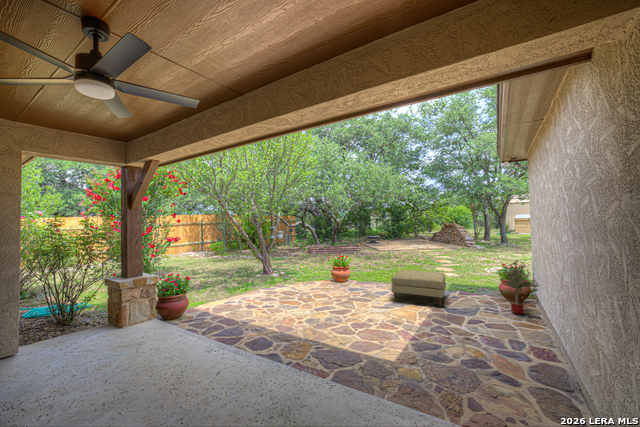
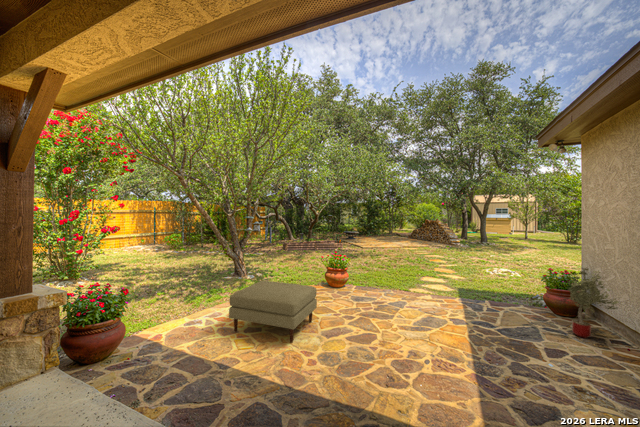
ottoman: present [391,270,446,307] -> present [229,281,317,342]

